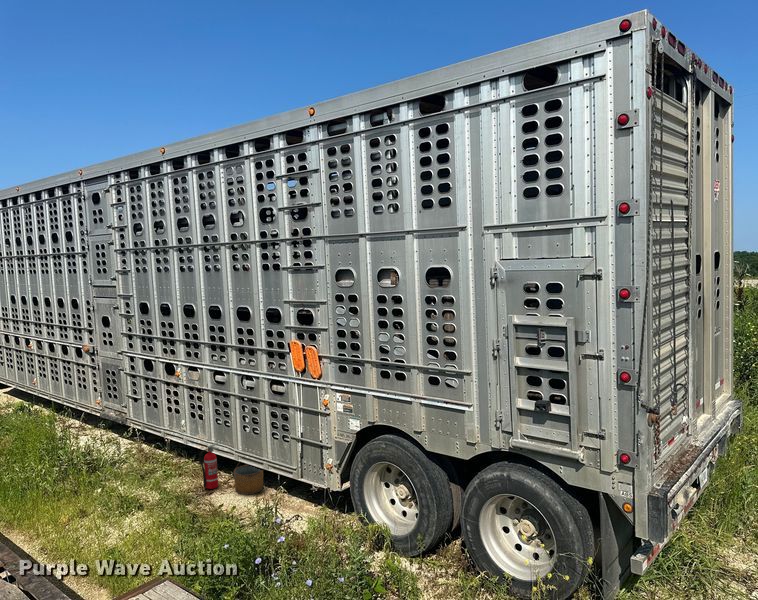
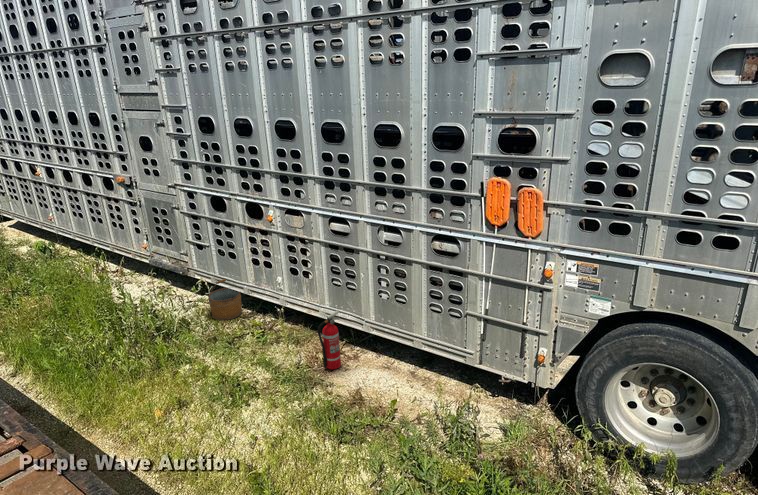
bucket: present [234,457,263,495] -> present [208,279,242,320]

